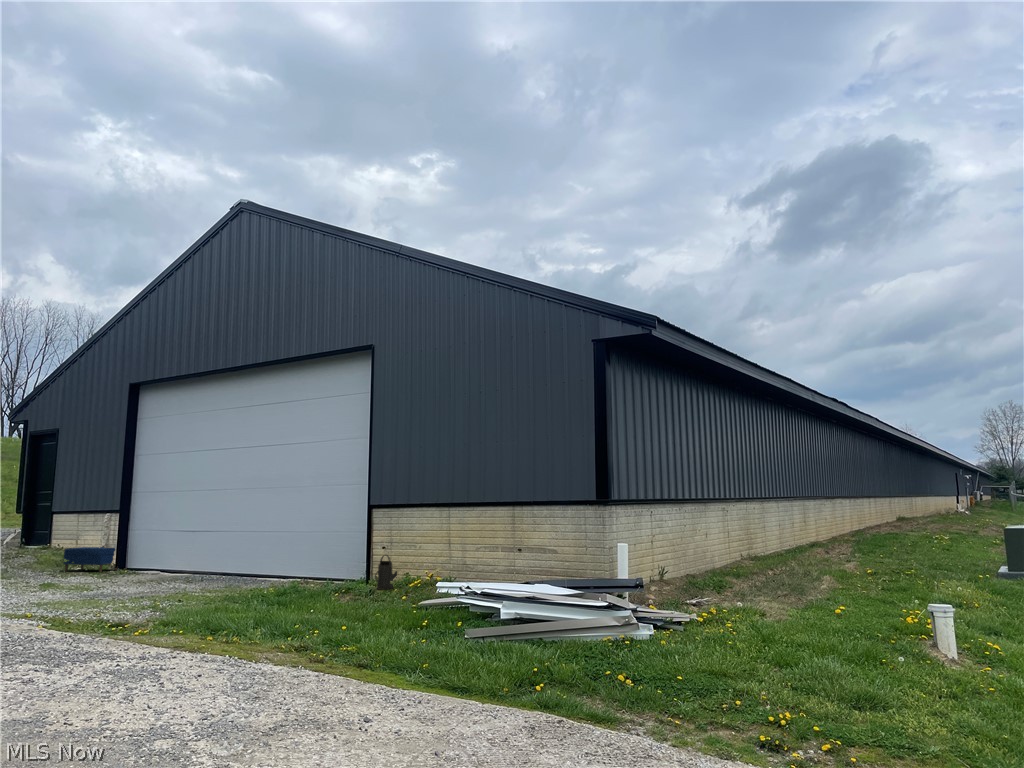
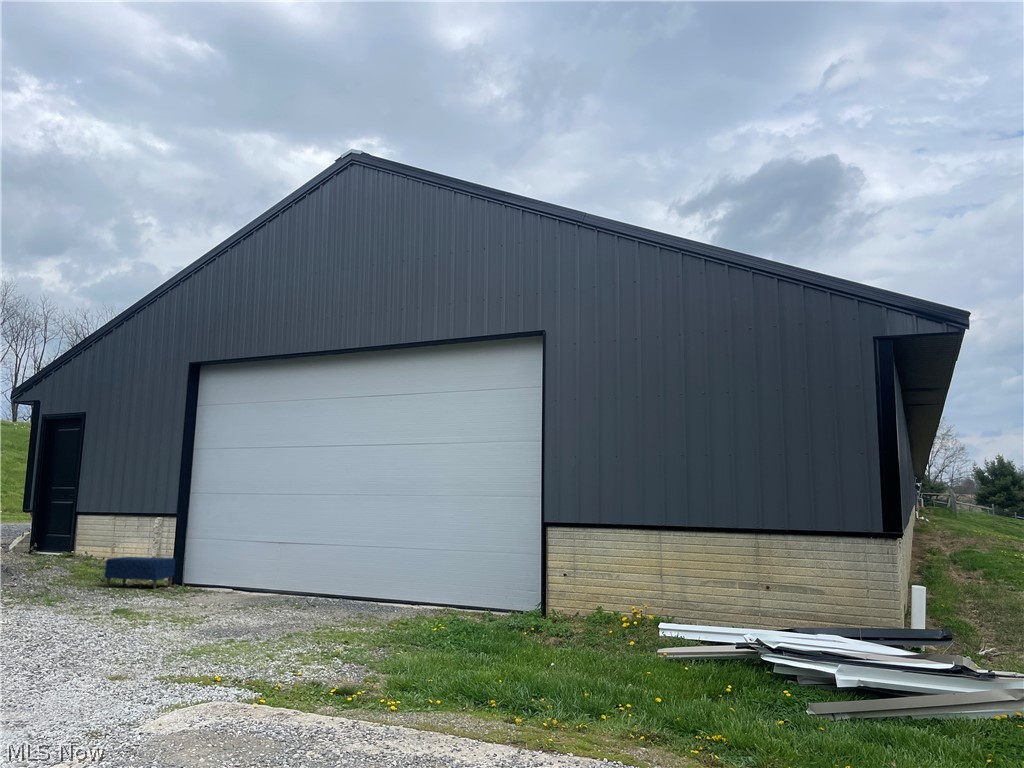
watering can: present [375,555,397,590] -> none [572,587,597,630]

